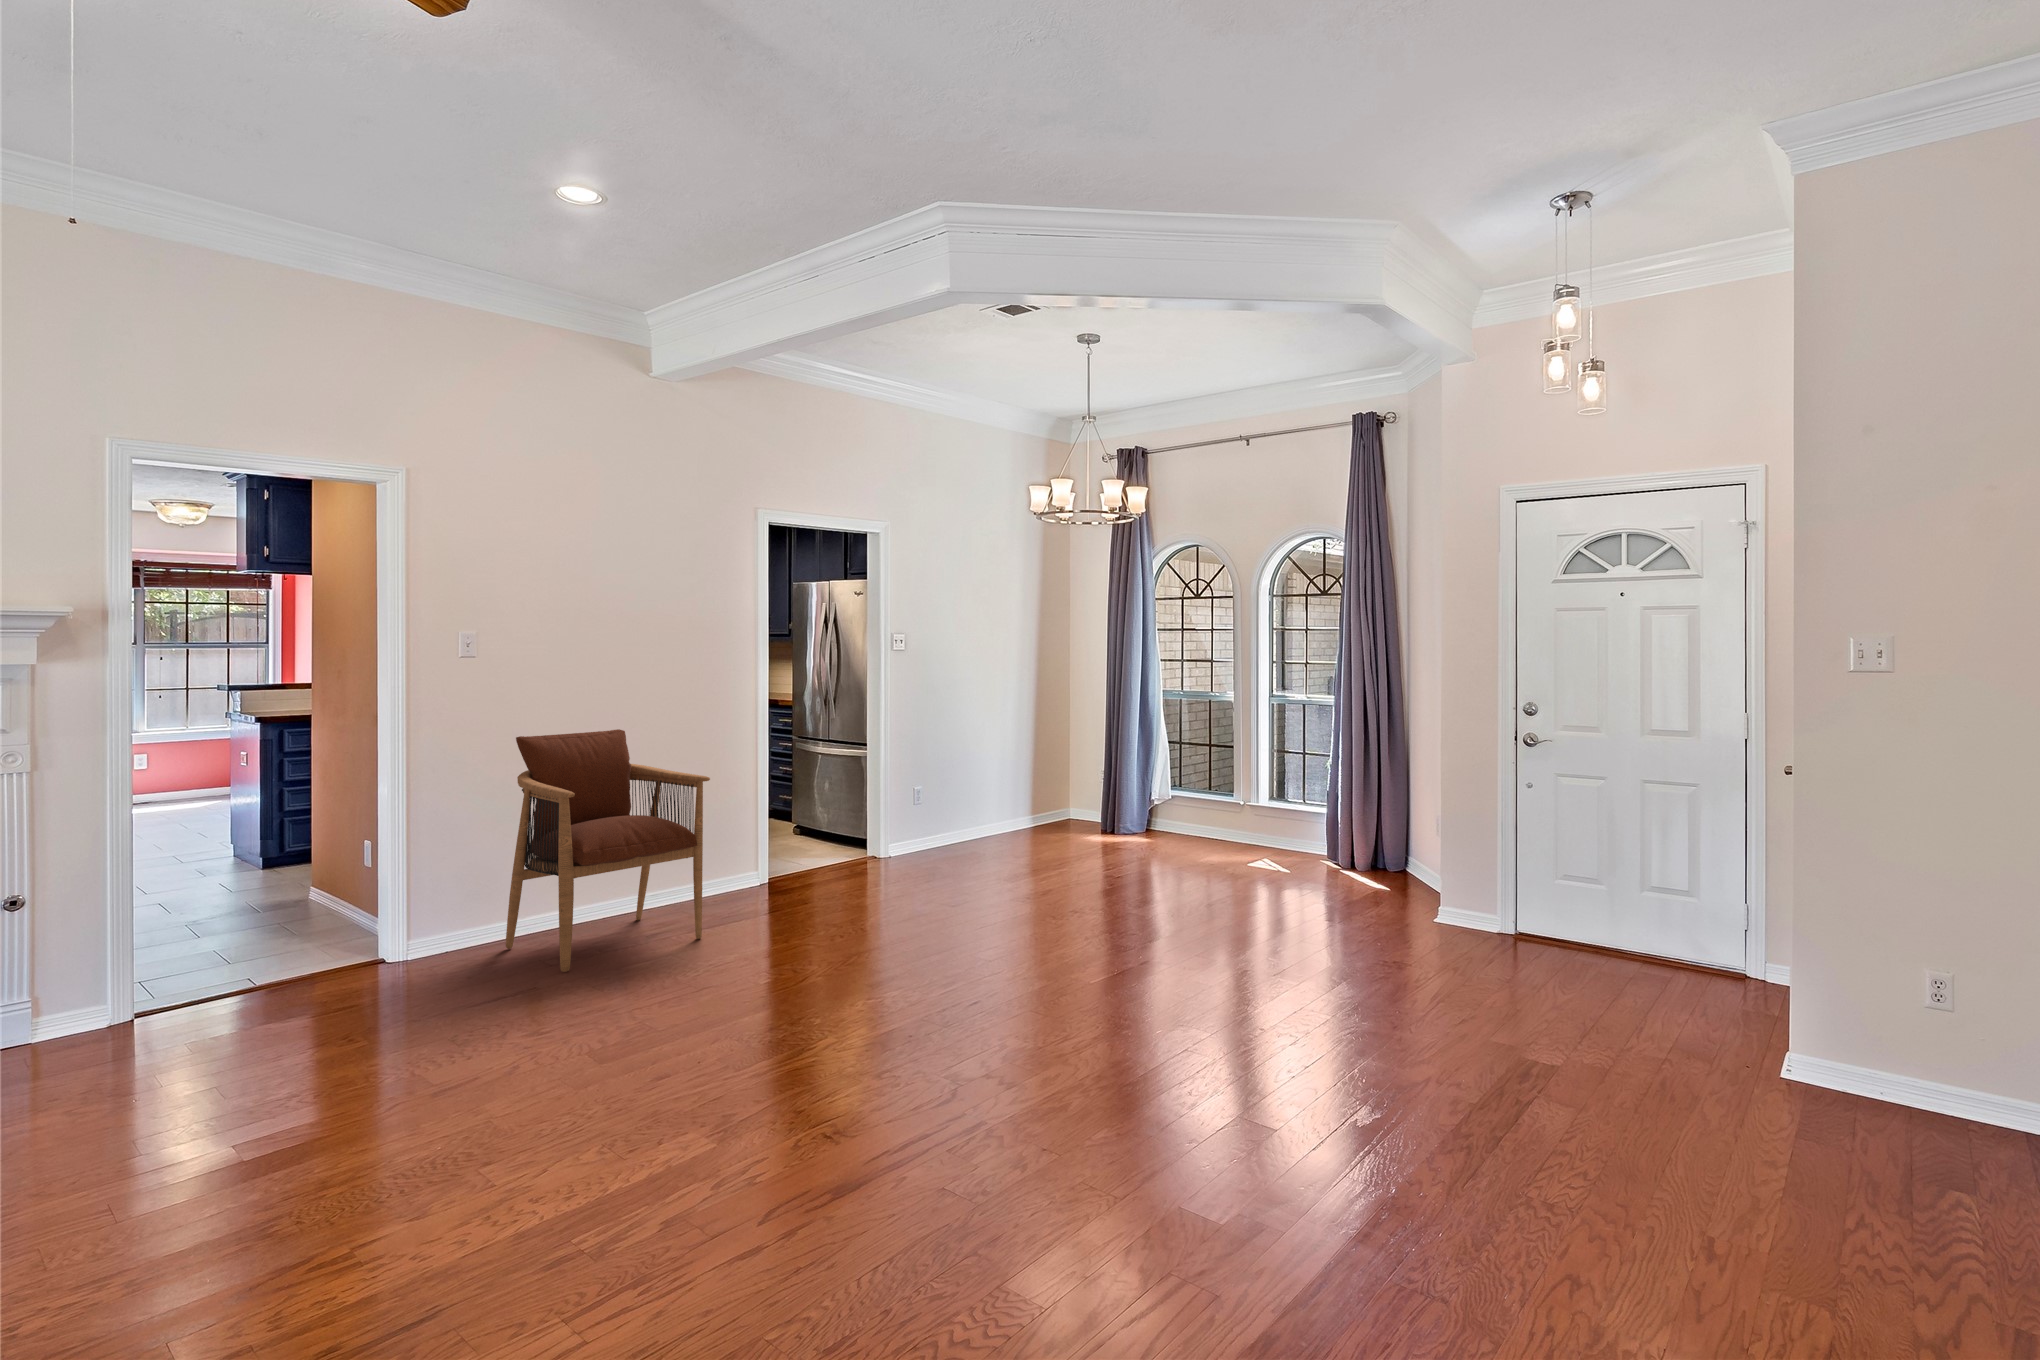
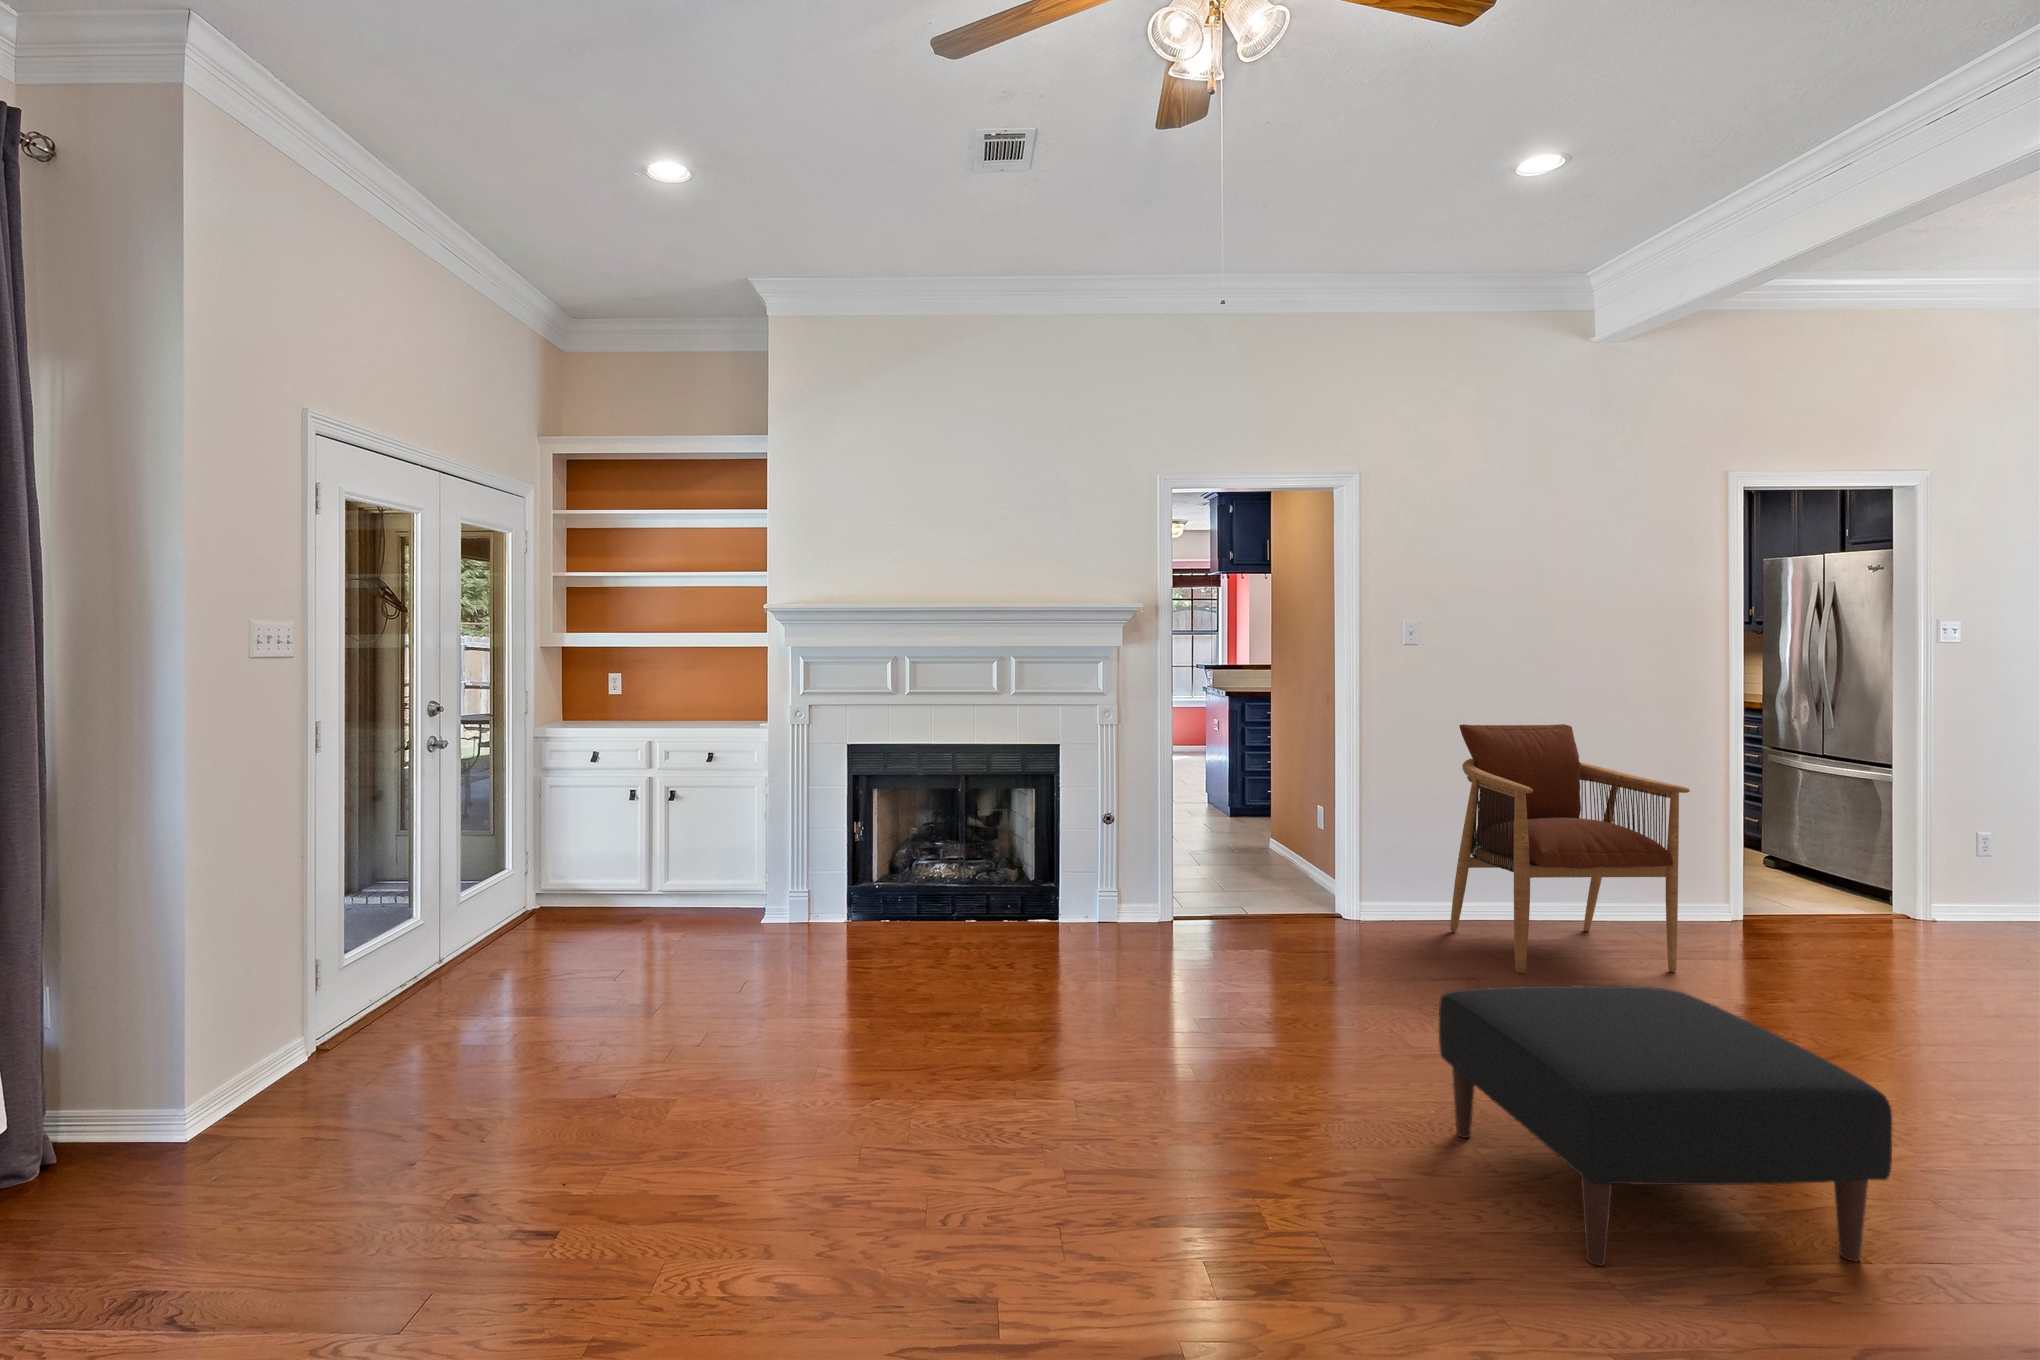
ottoman: none [436,949,775,1204] -> present [1439,986,1892,1266]

